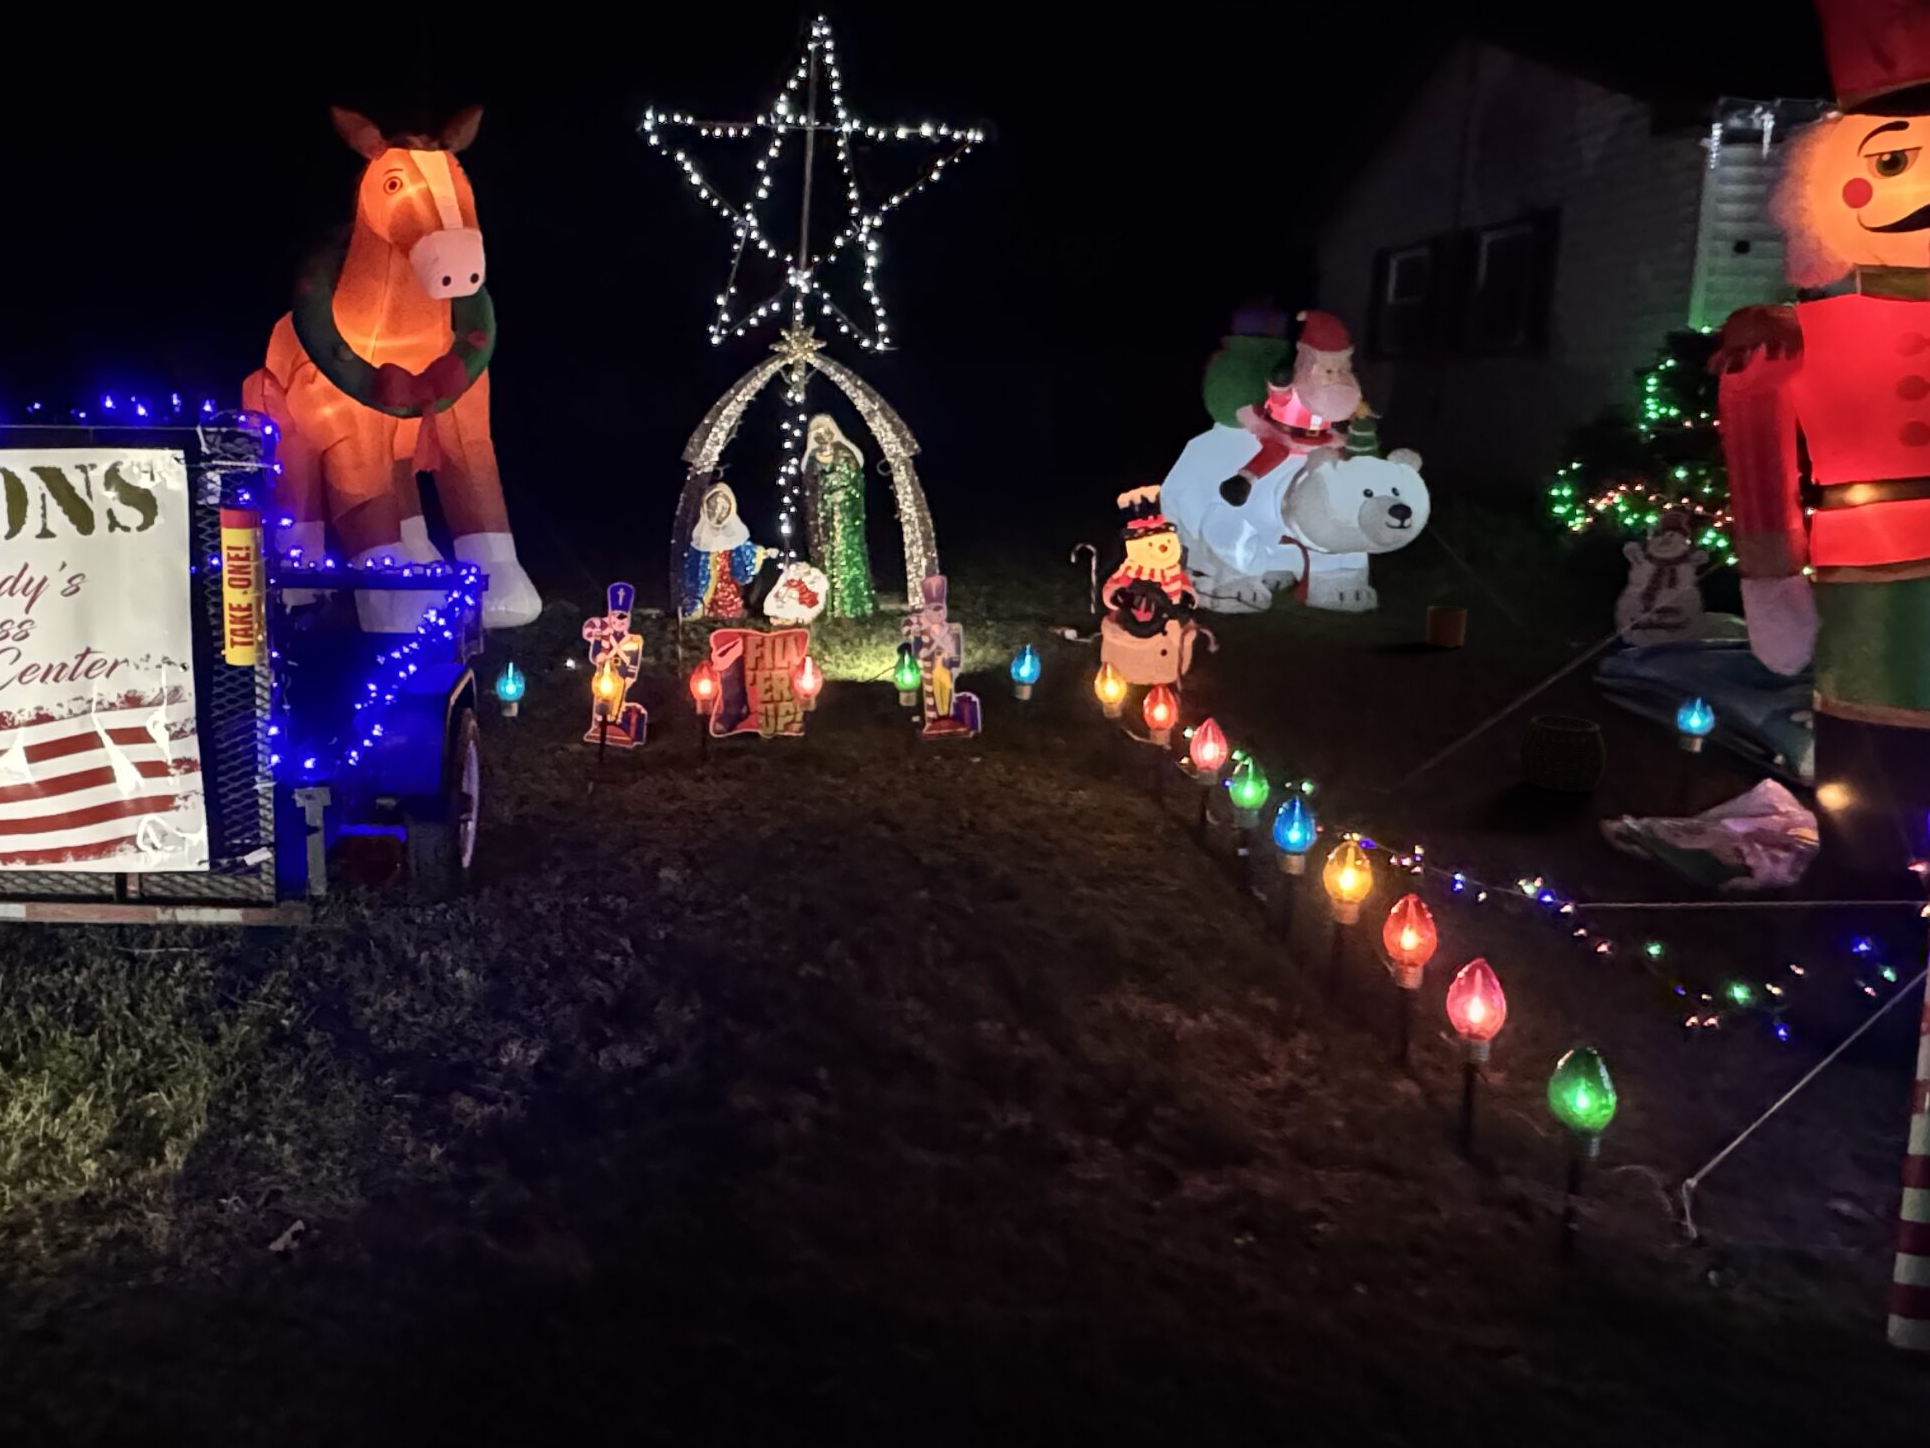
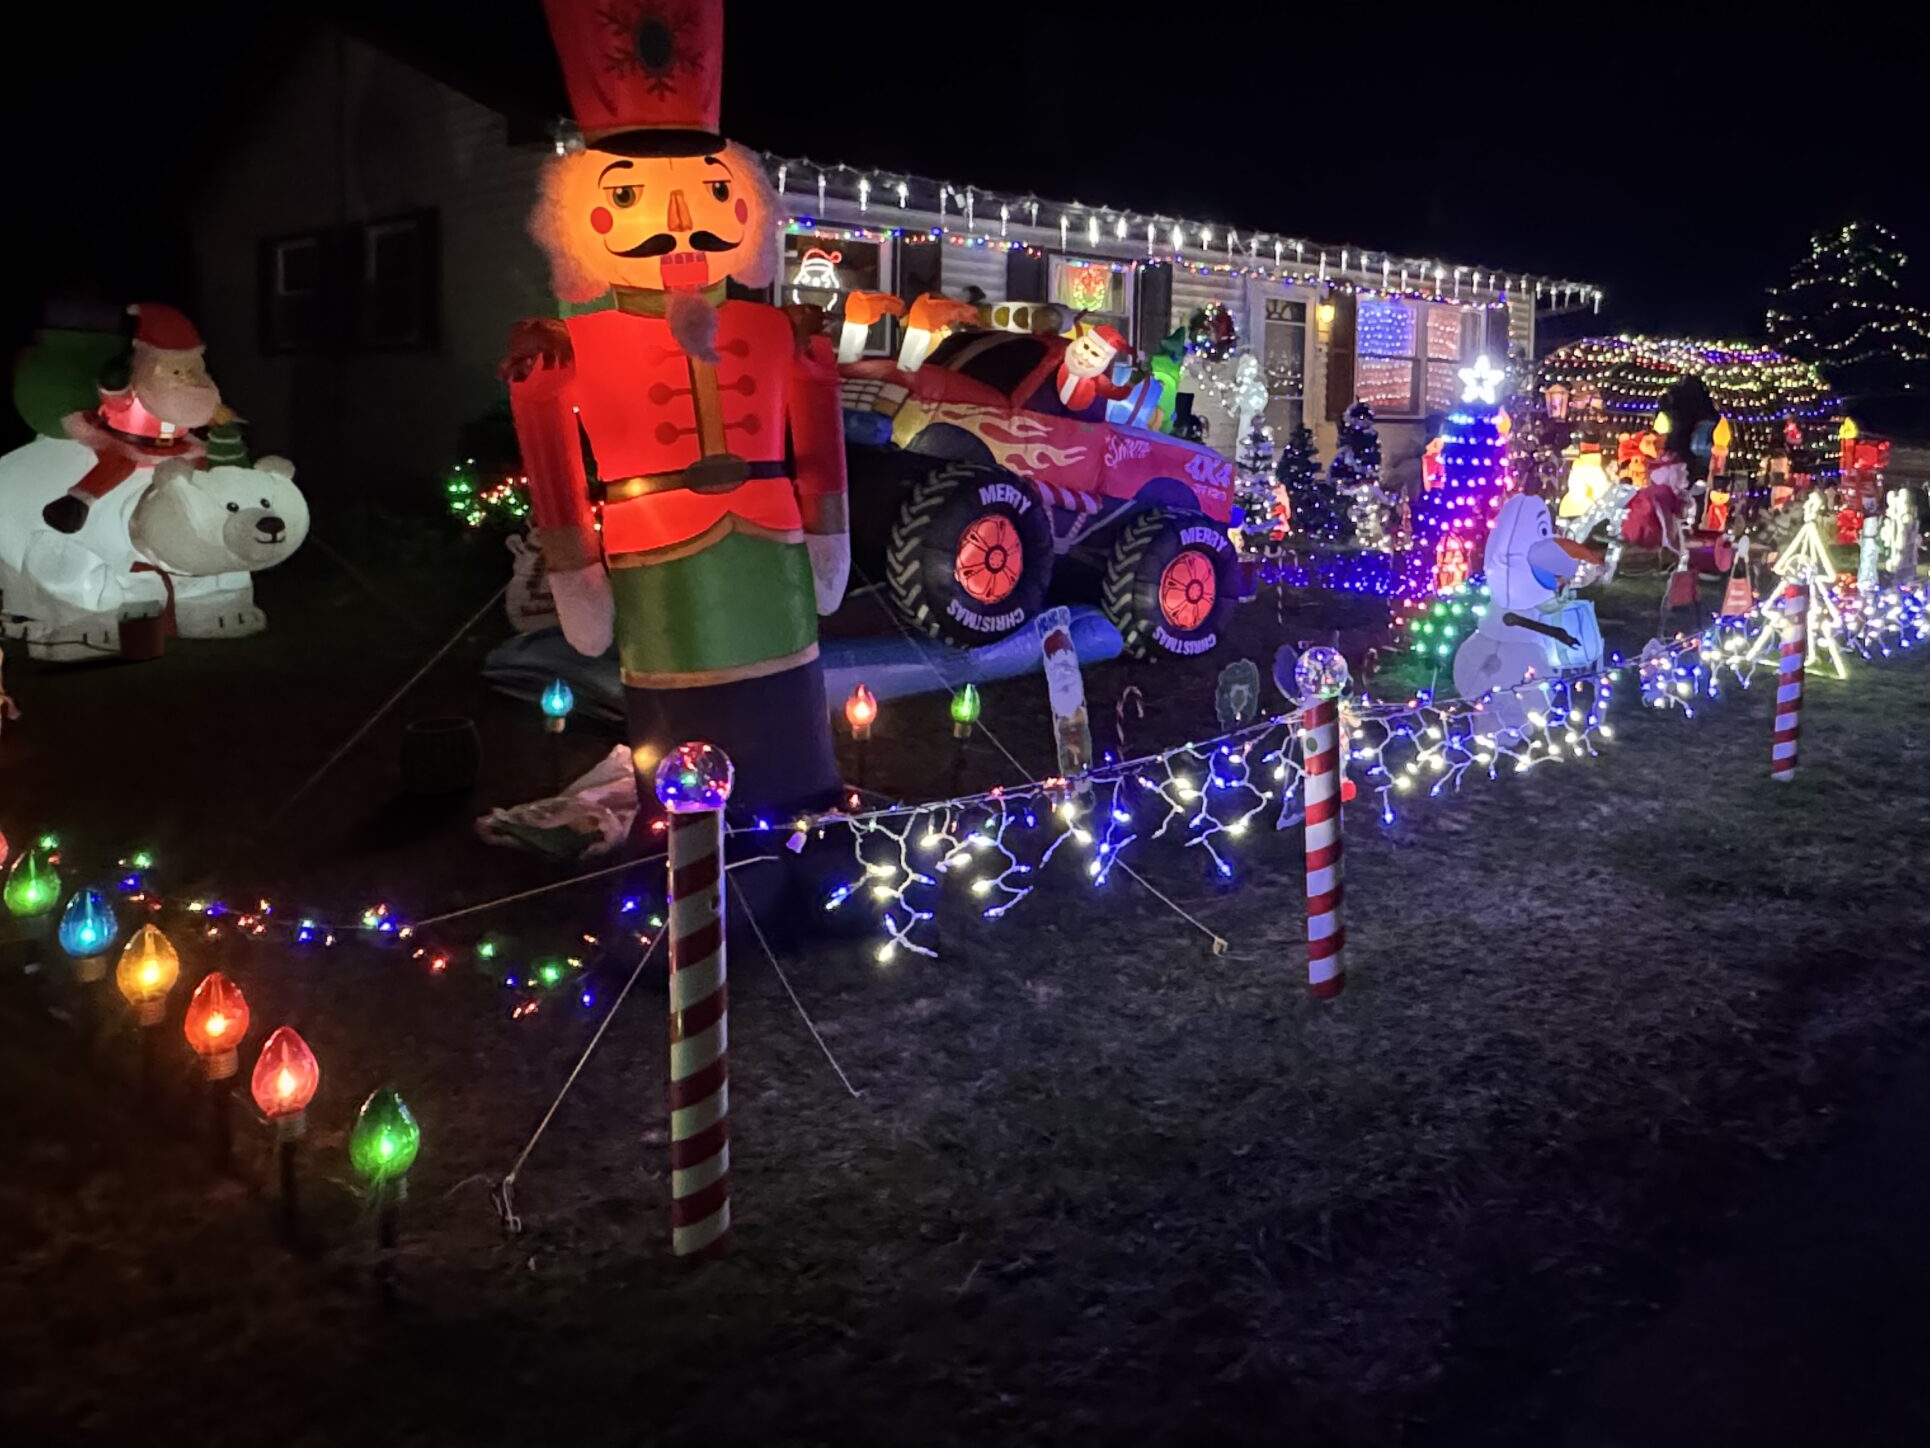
planter: present [1427,606,1467,648] -> present [117,616,164,660]

